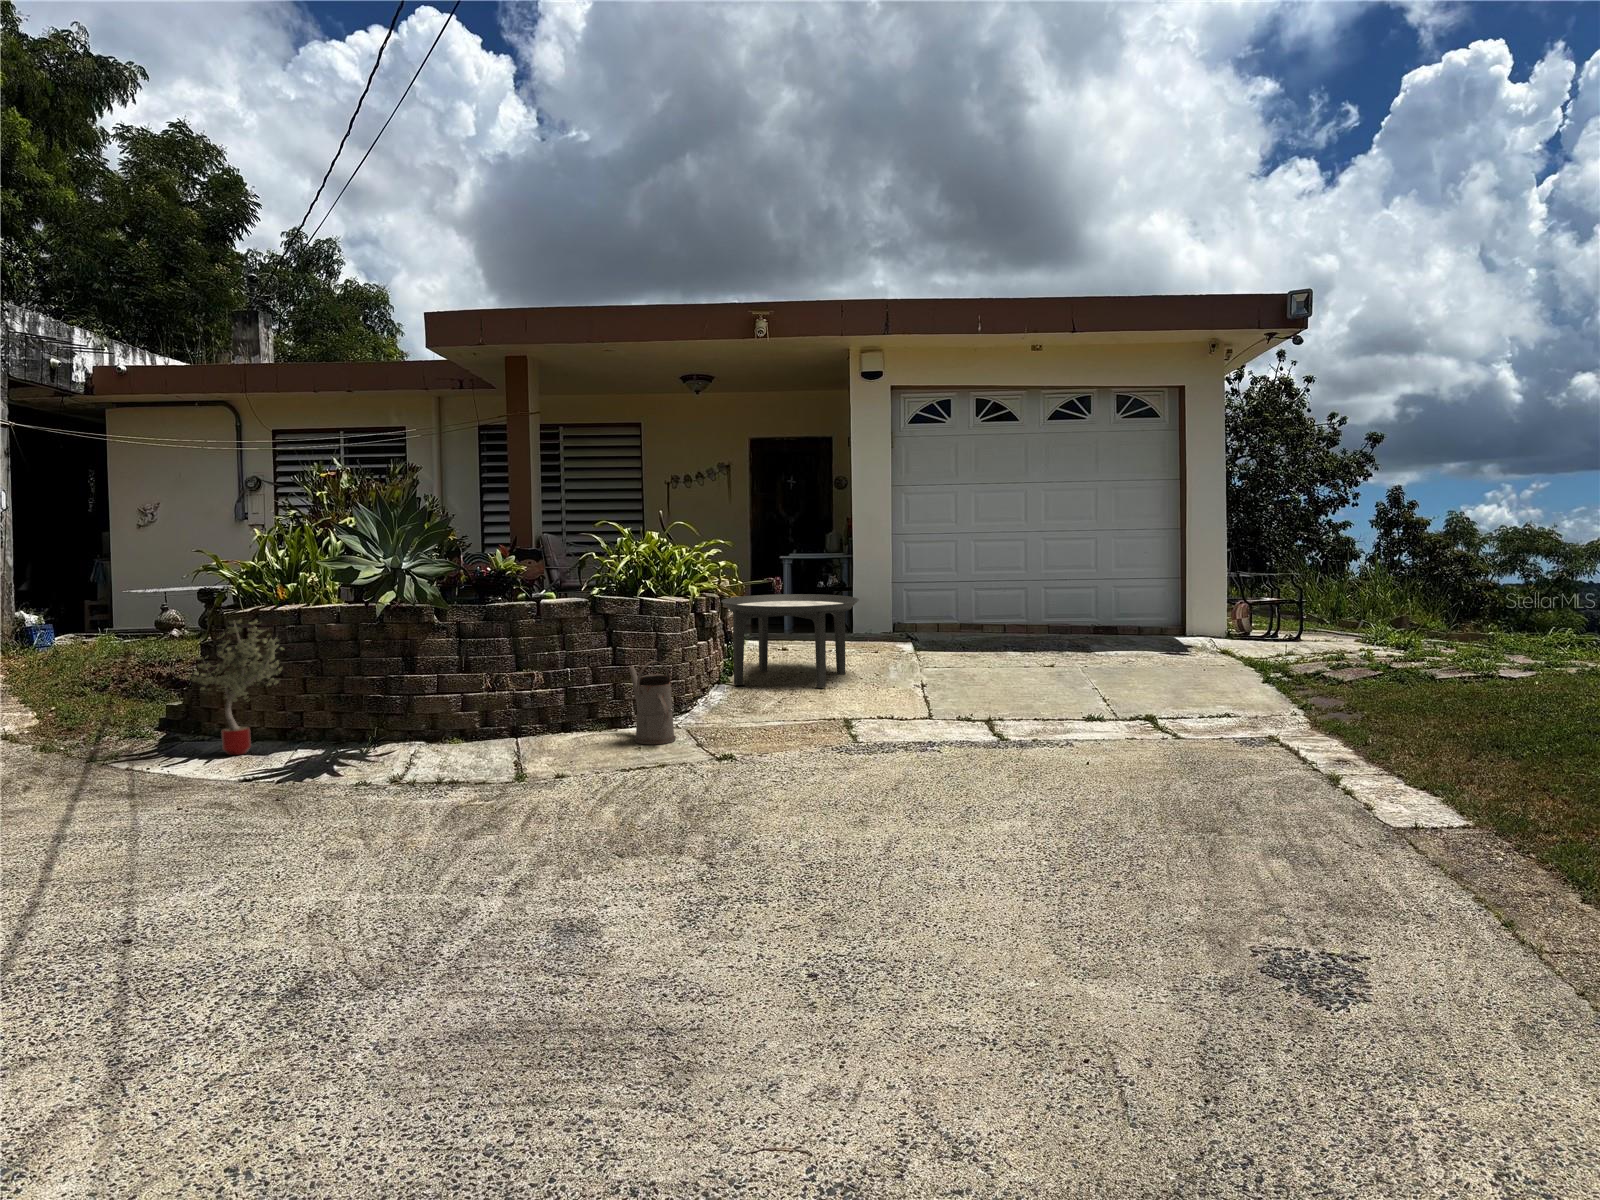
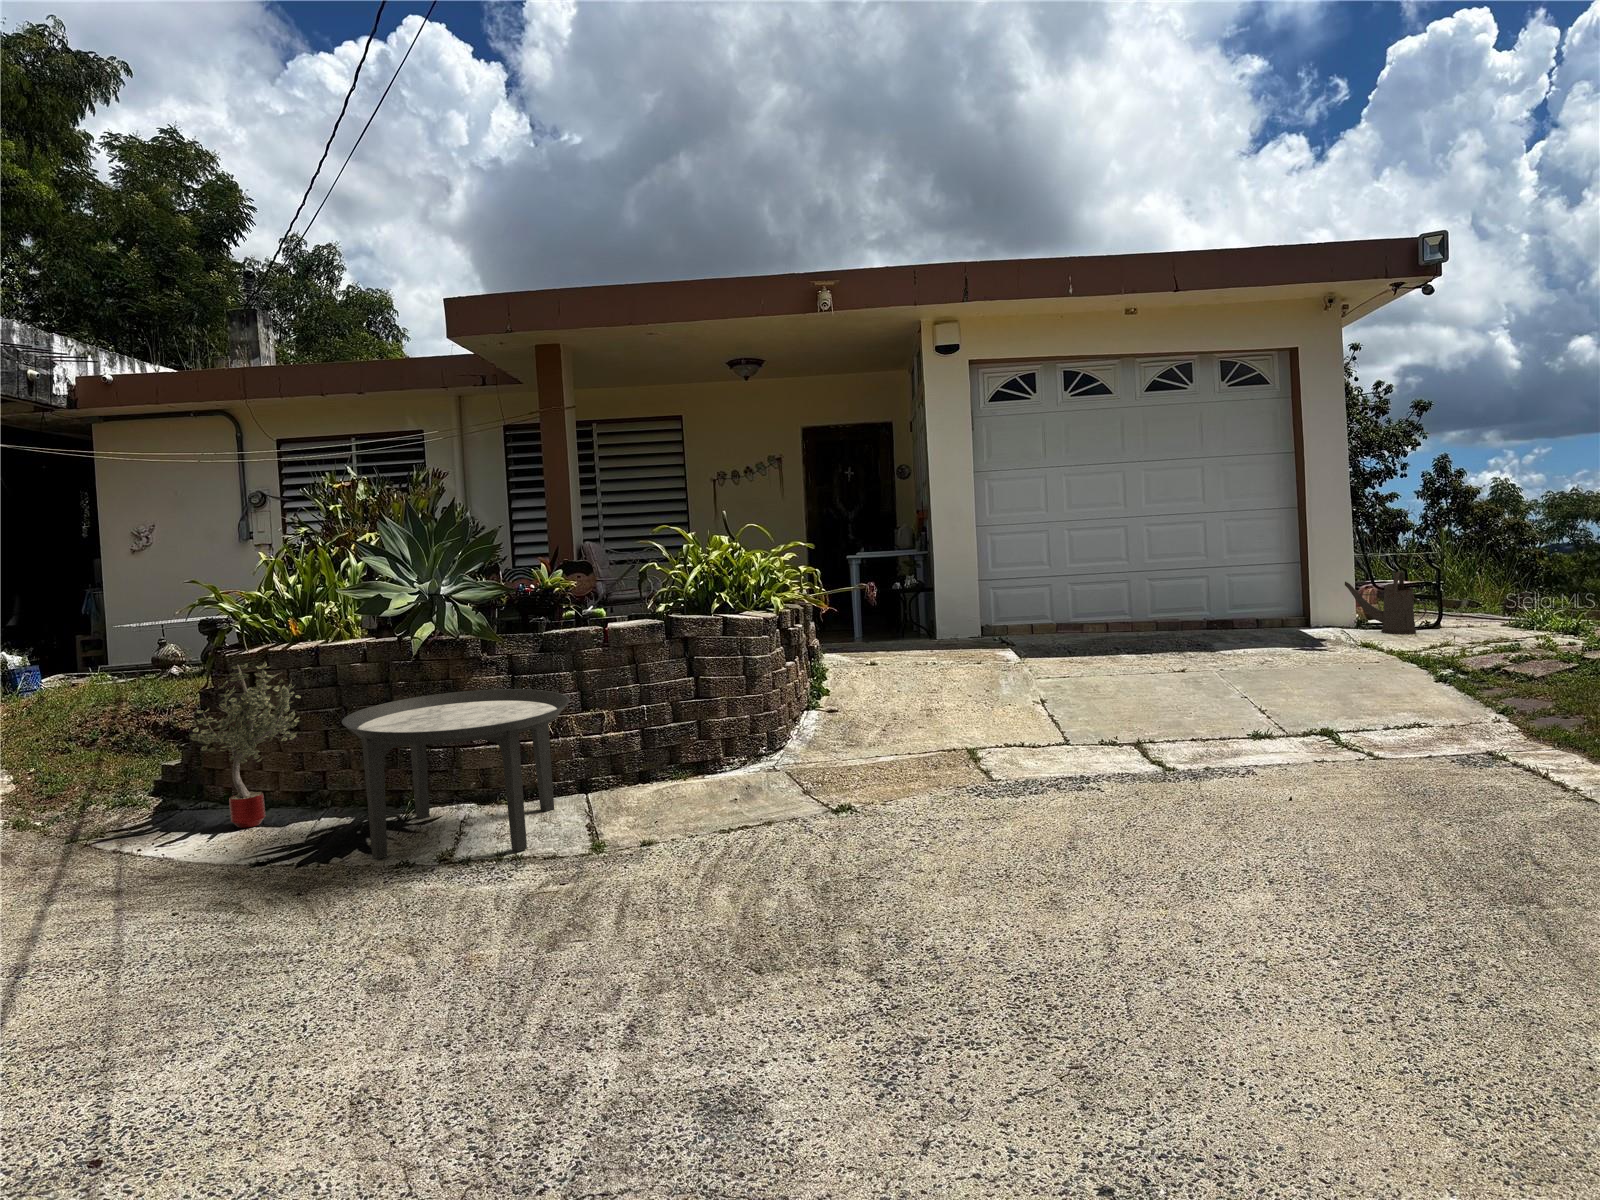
round table: present [721,594,859,688] -> present [342,689,570,859]
watering can: present [629,661,676,744] -> present [1345,572,1427,635]

